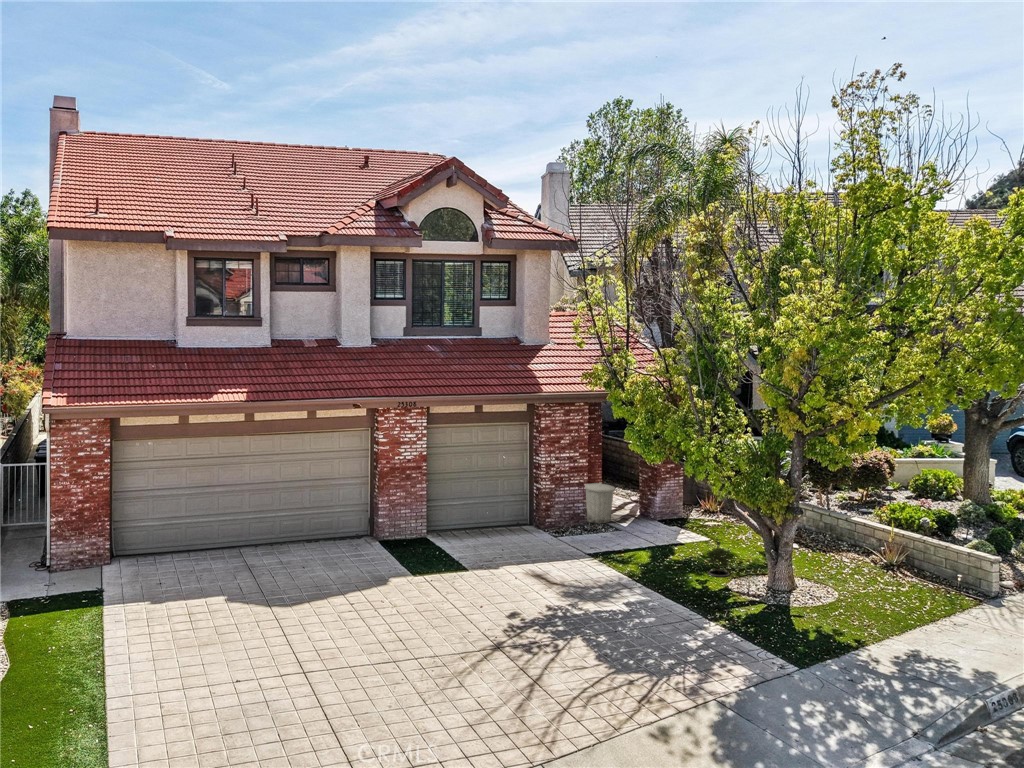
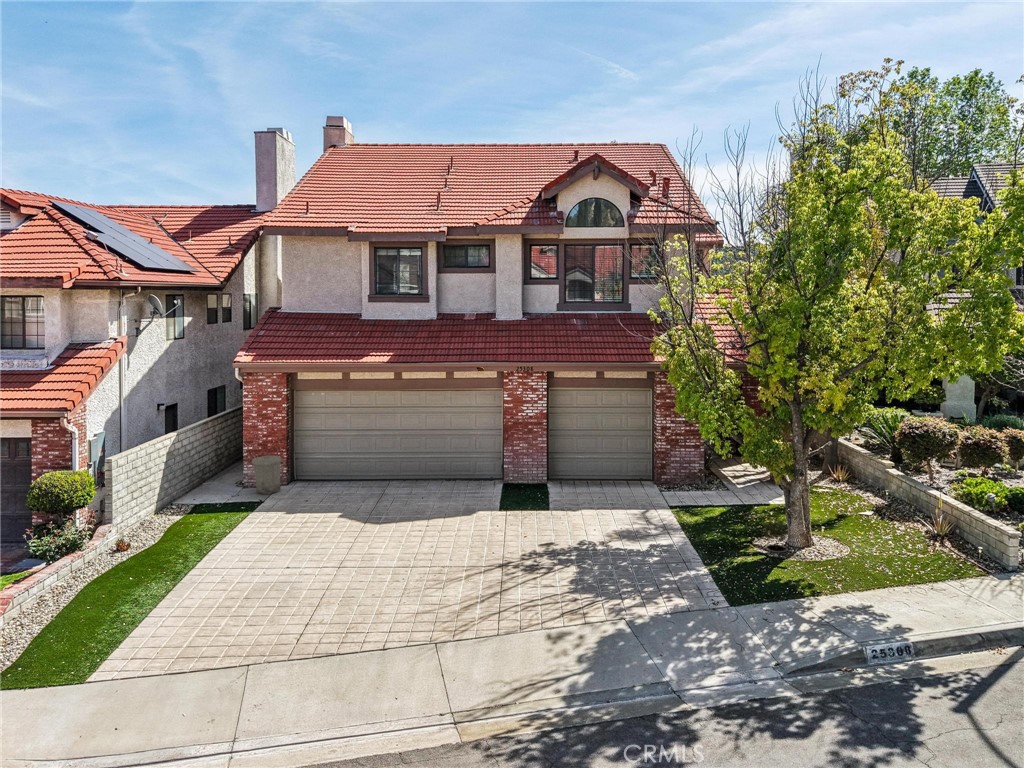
trash can: present [585,482,615,523] -> present [252,456,282,494]

